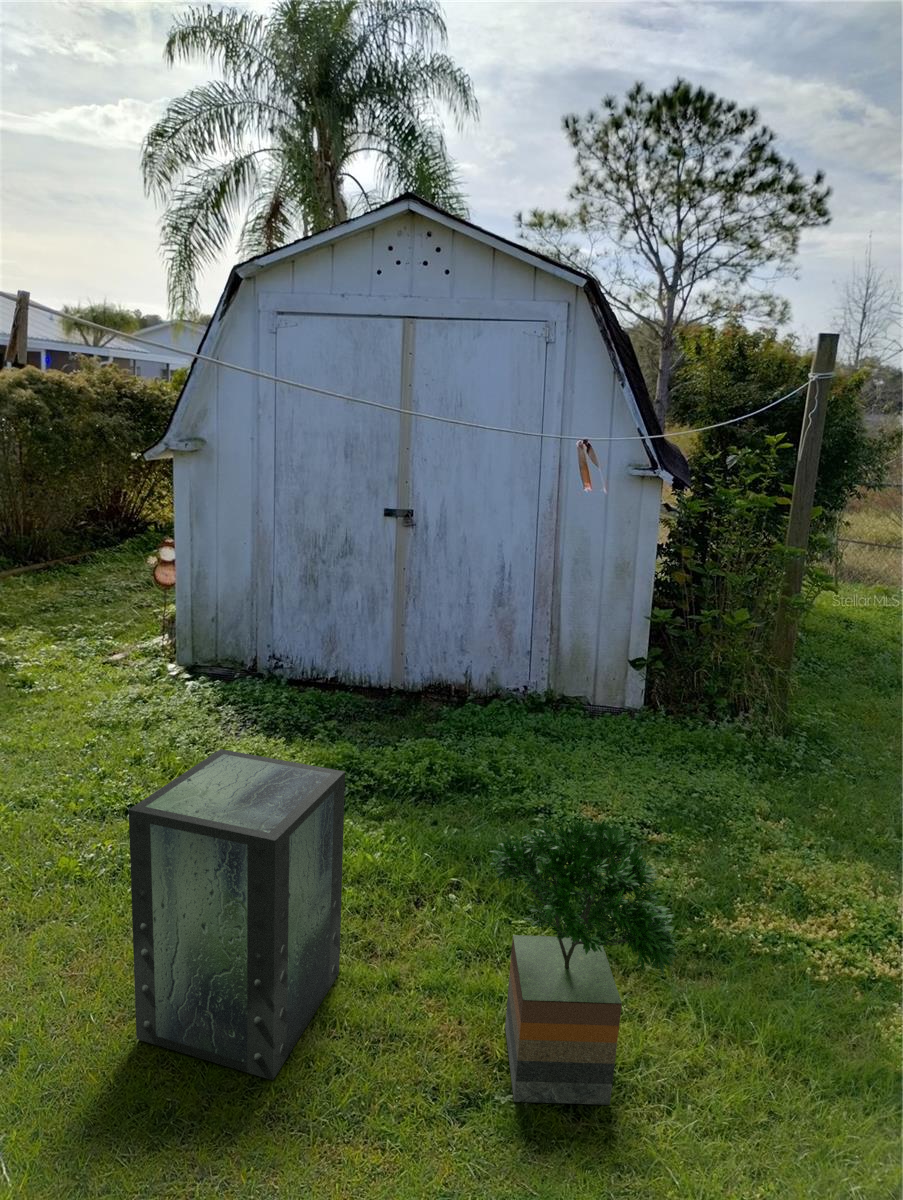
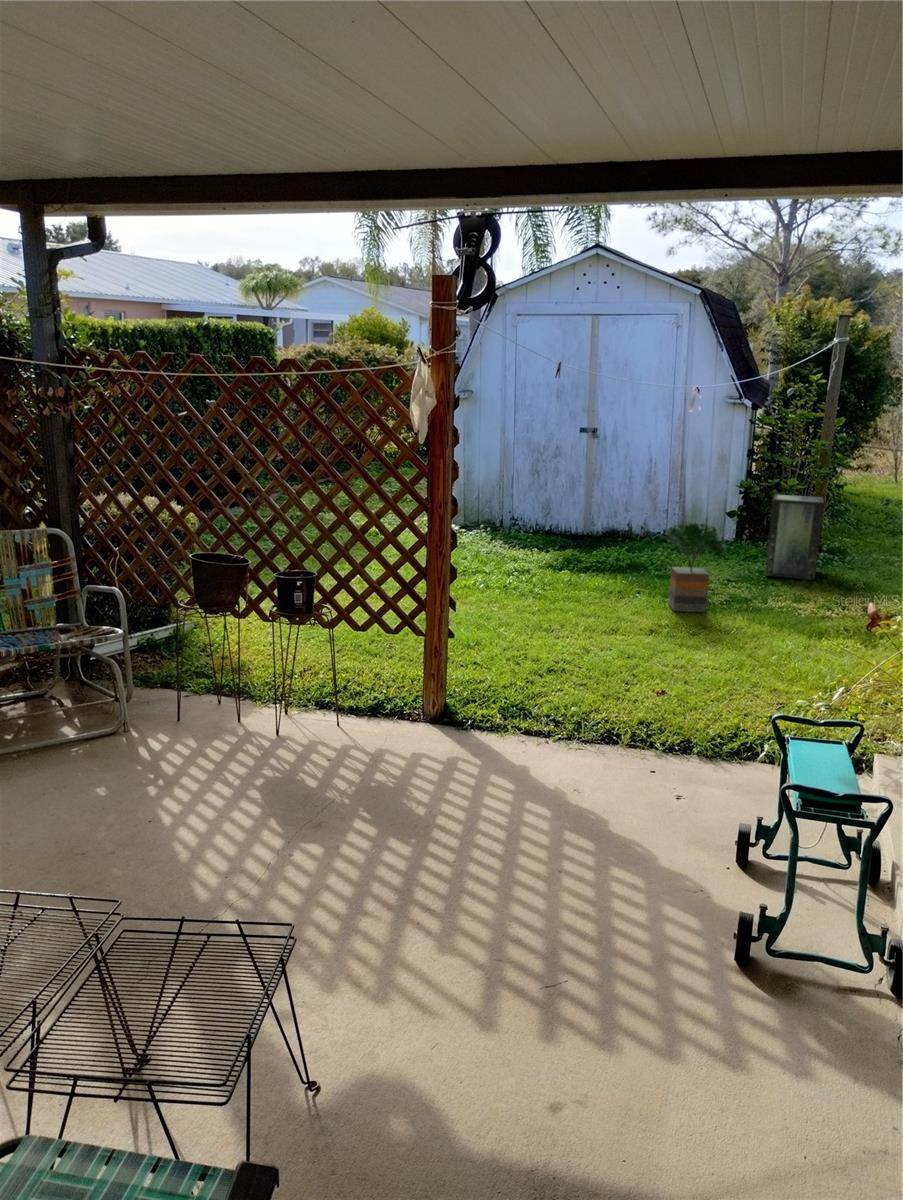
storage box: present [129,749,345,1080] -> present [765,494,824,580]

